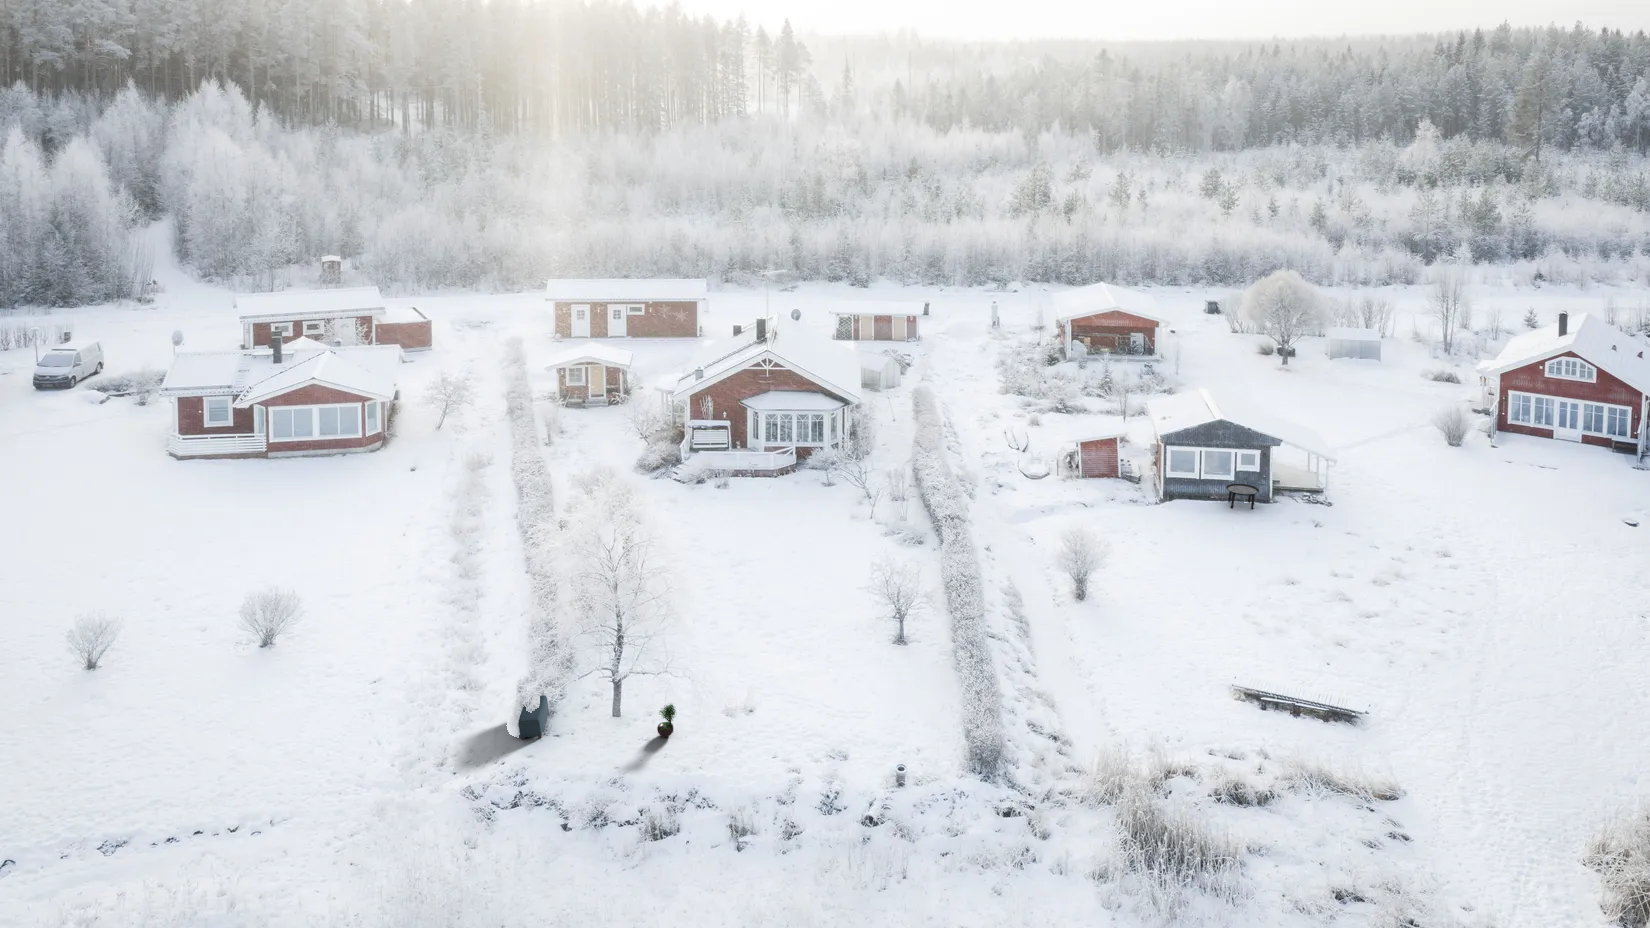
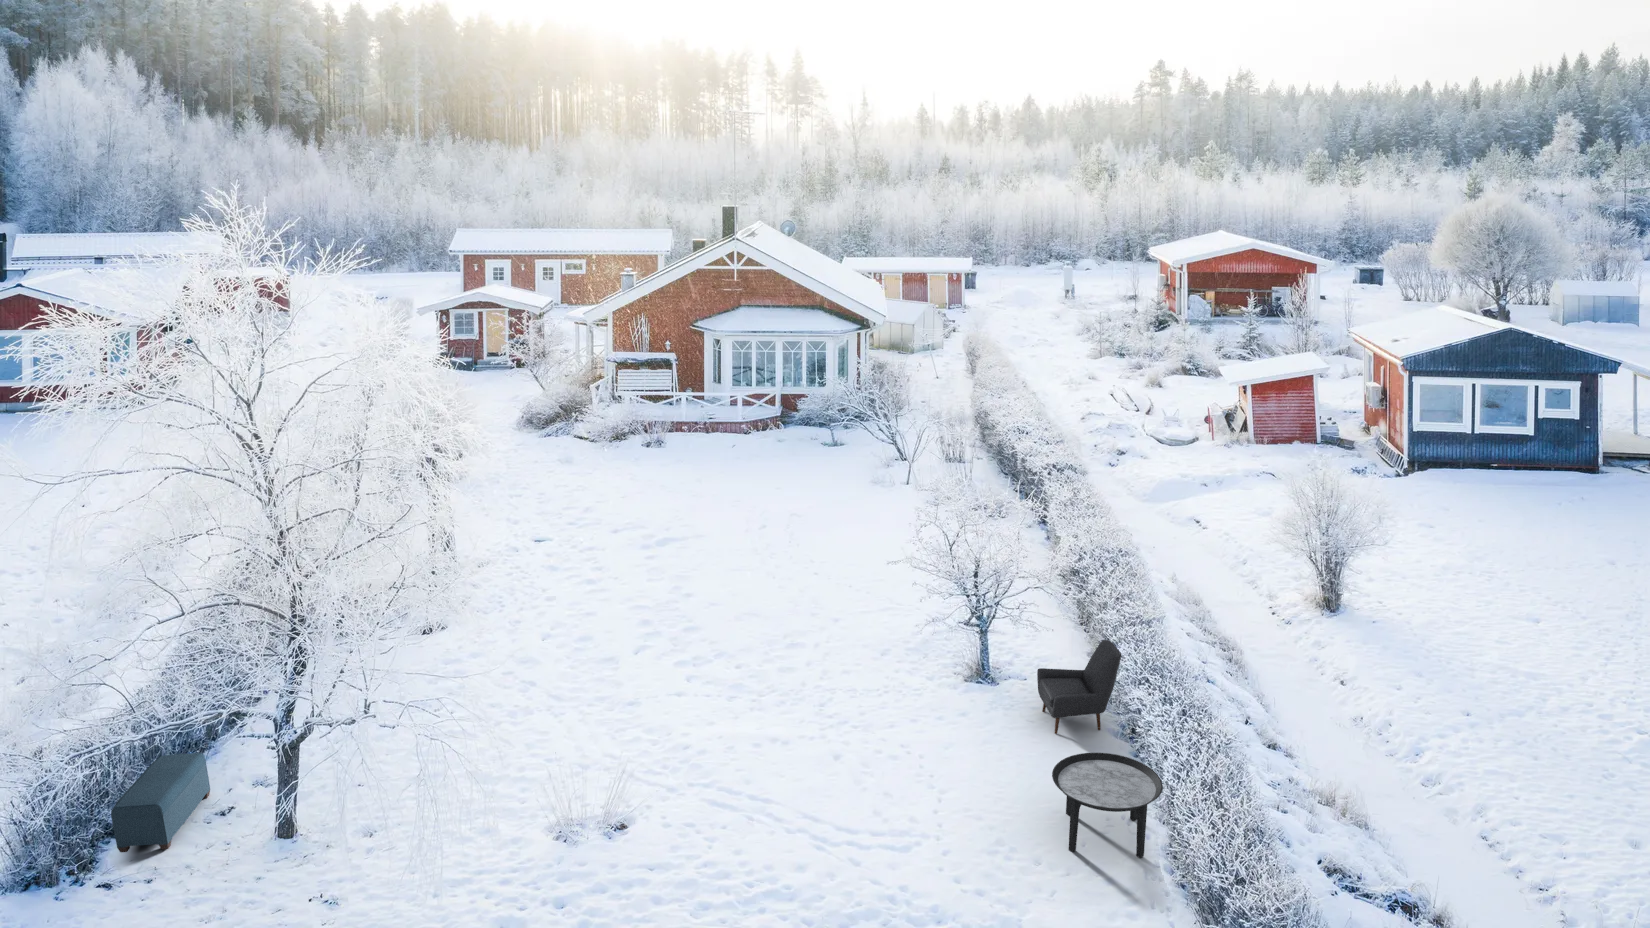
round table: present [1226,484,1259,509] -> present [1052,753,1163,858]
chair: none [924,630,961,675] -> present [1037,640,1121,734]
potted tree: present [657,704,676,737] -> none [440,768,487,852]

